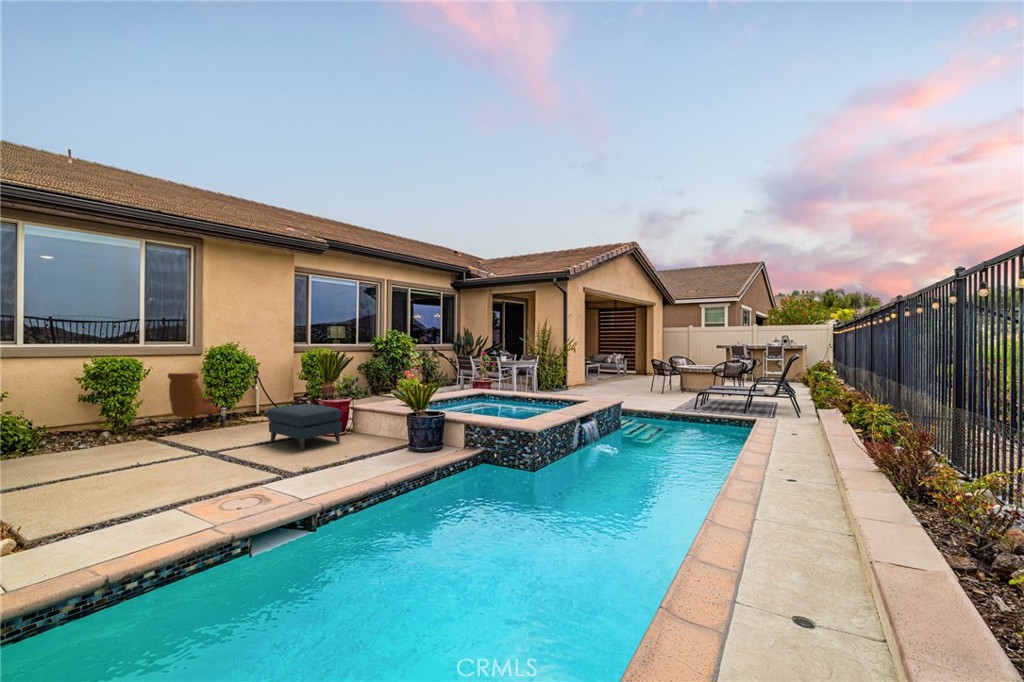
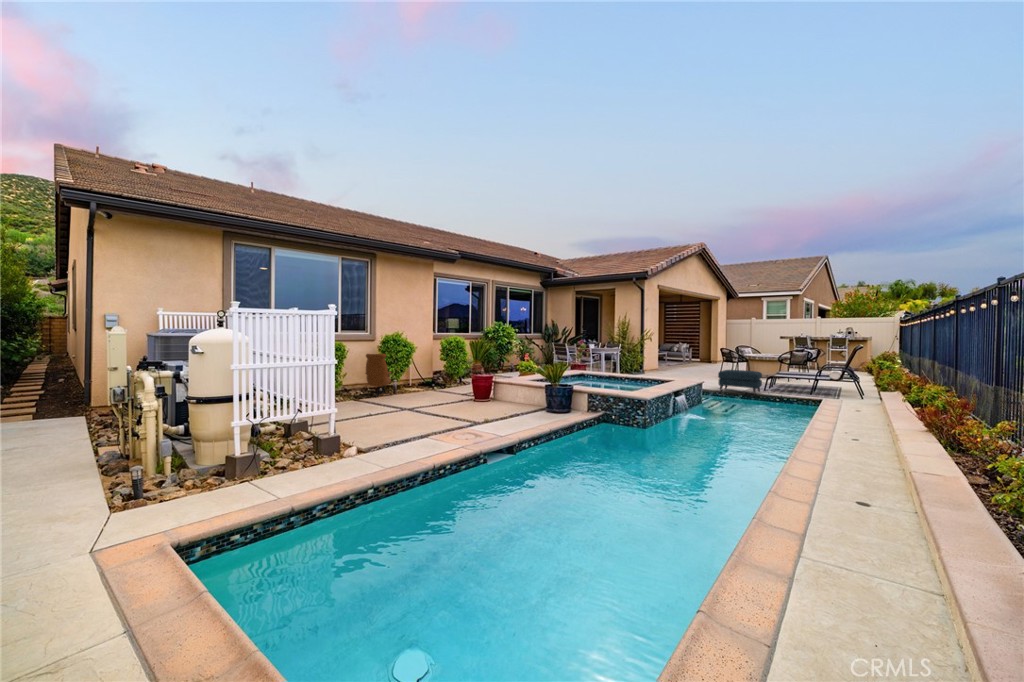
ottoman: present [267,404,342,450] -> present [718,370,762,395]

